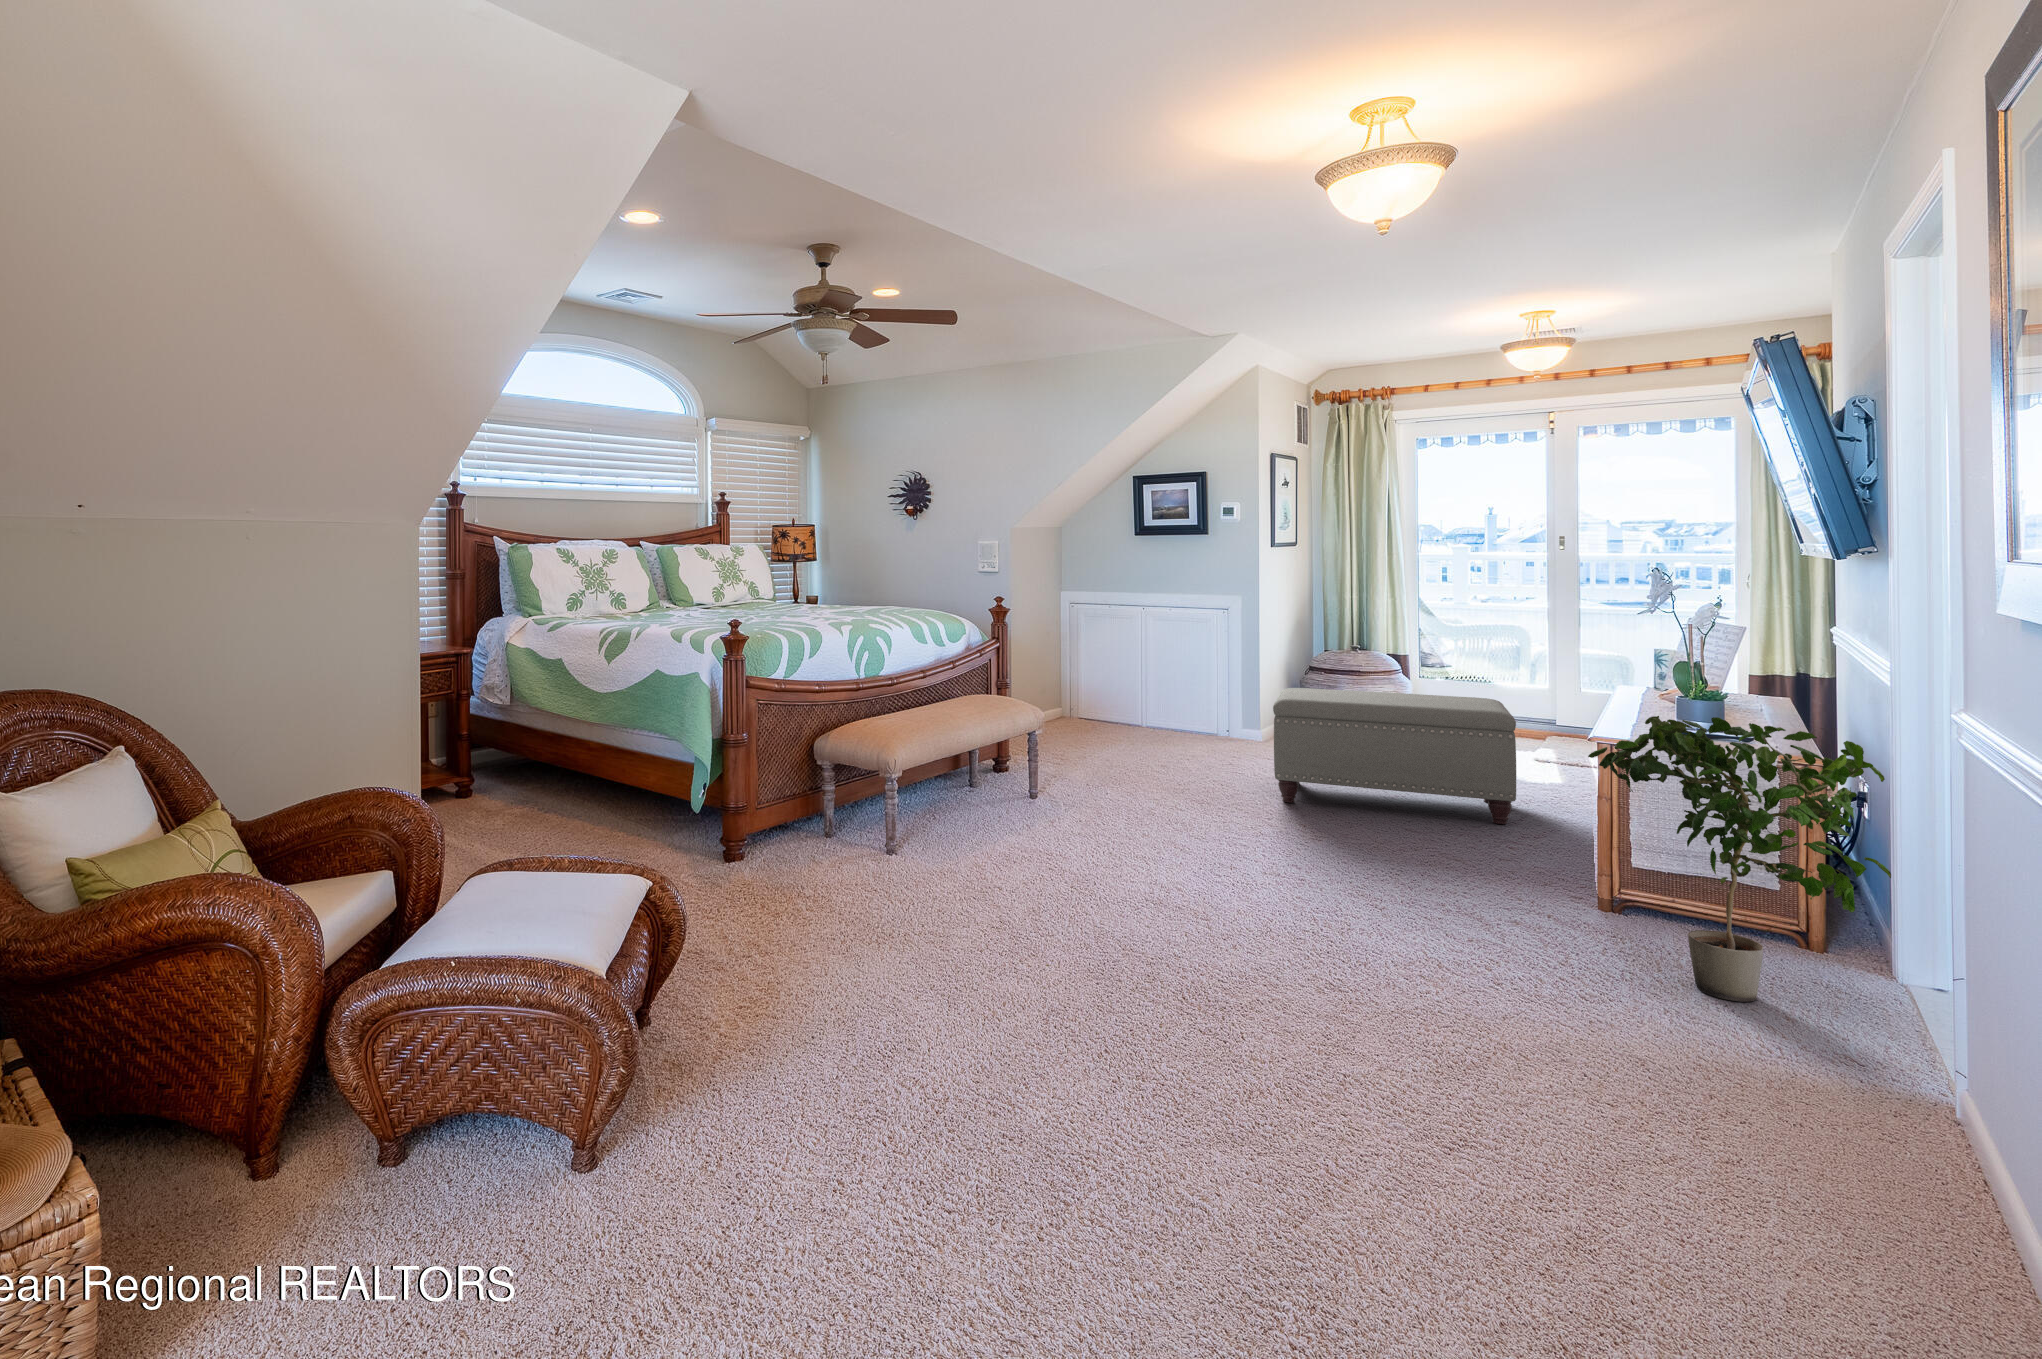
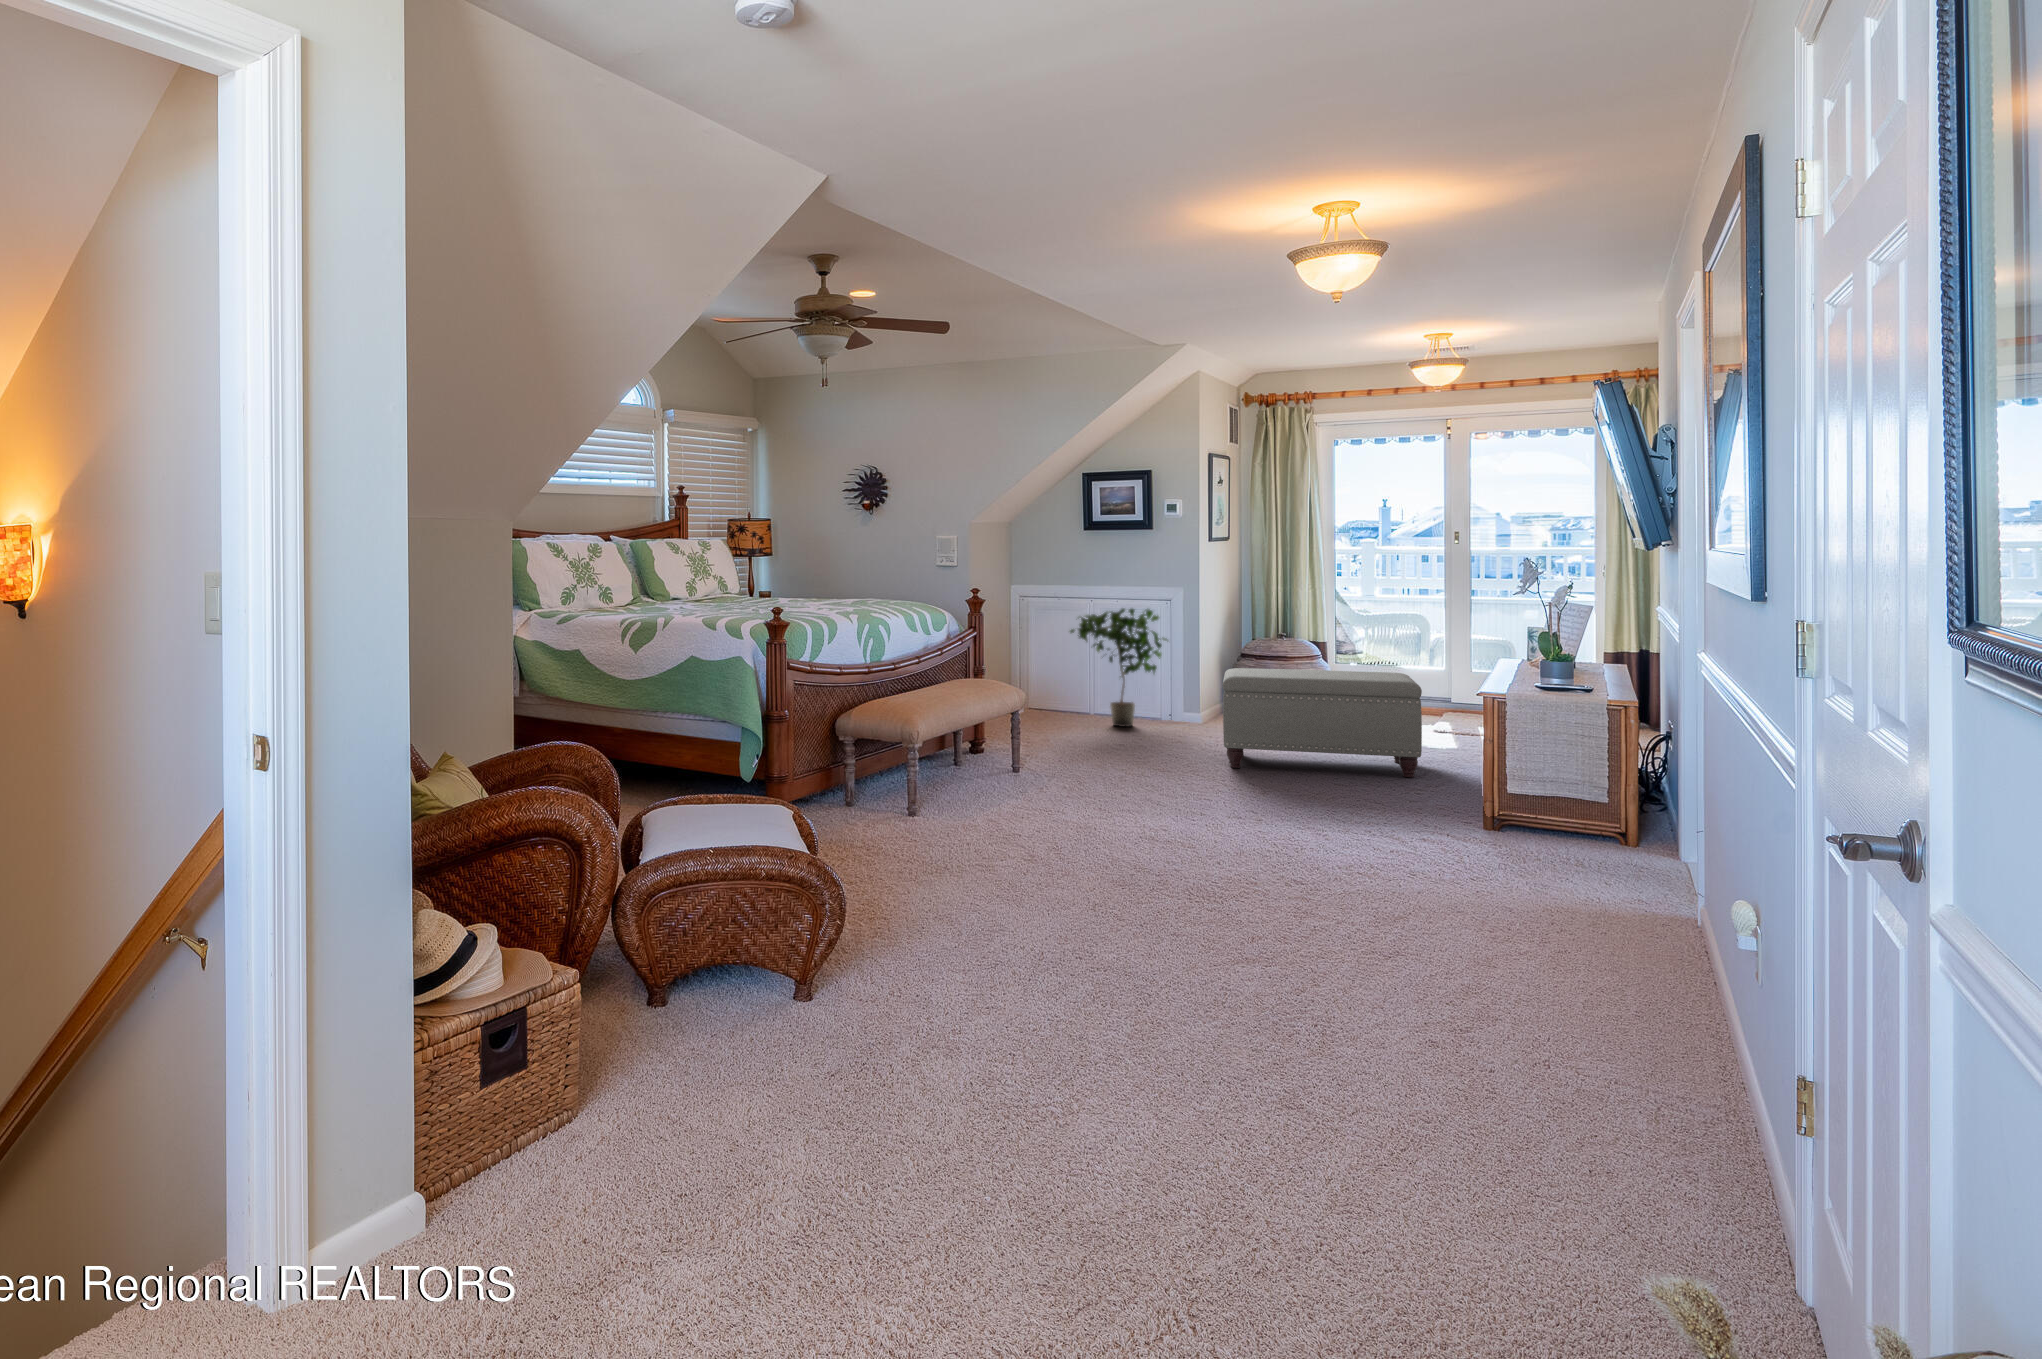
potted plant: present [1588,716,1891,1002] -> present [1070,609,1167,727]

